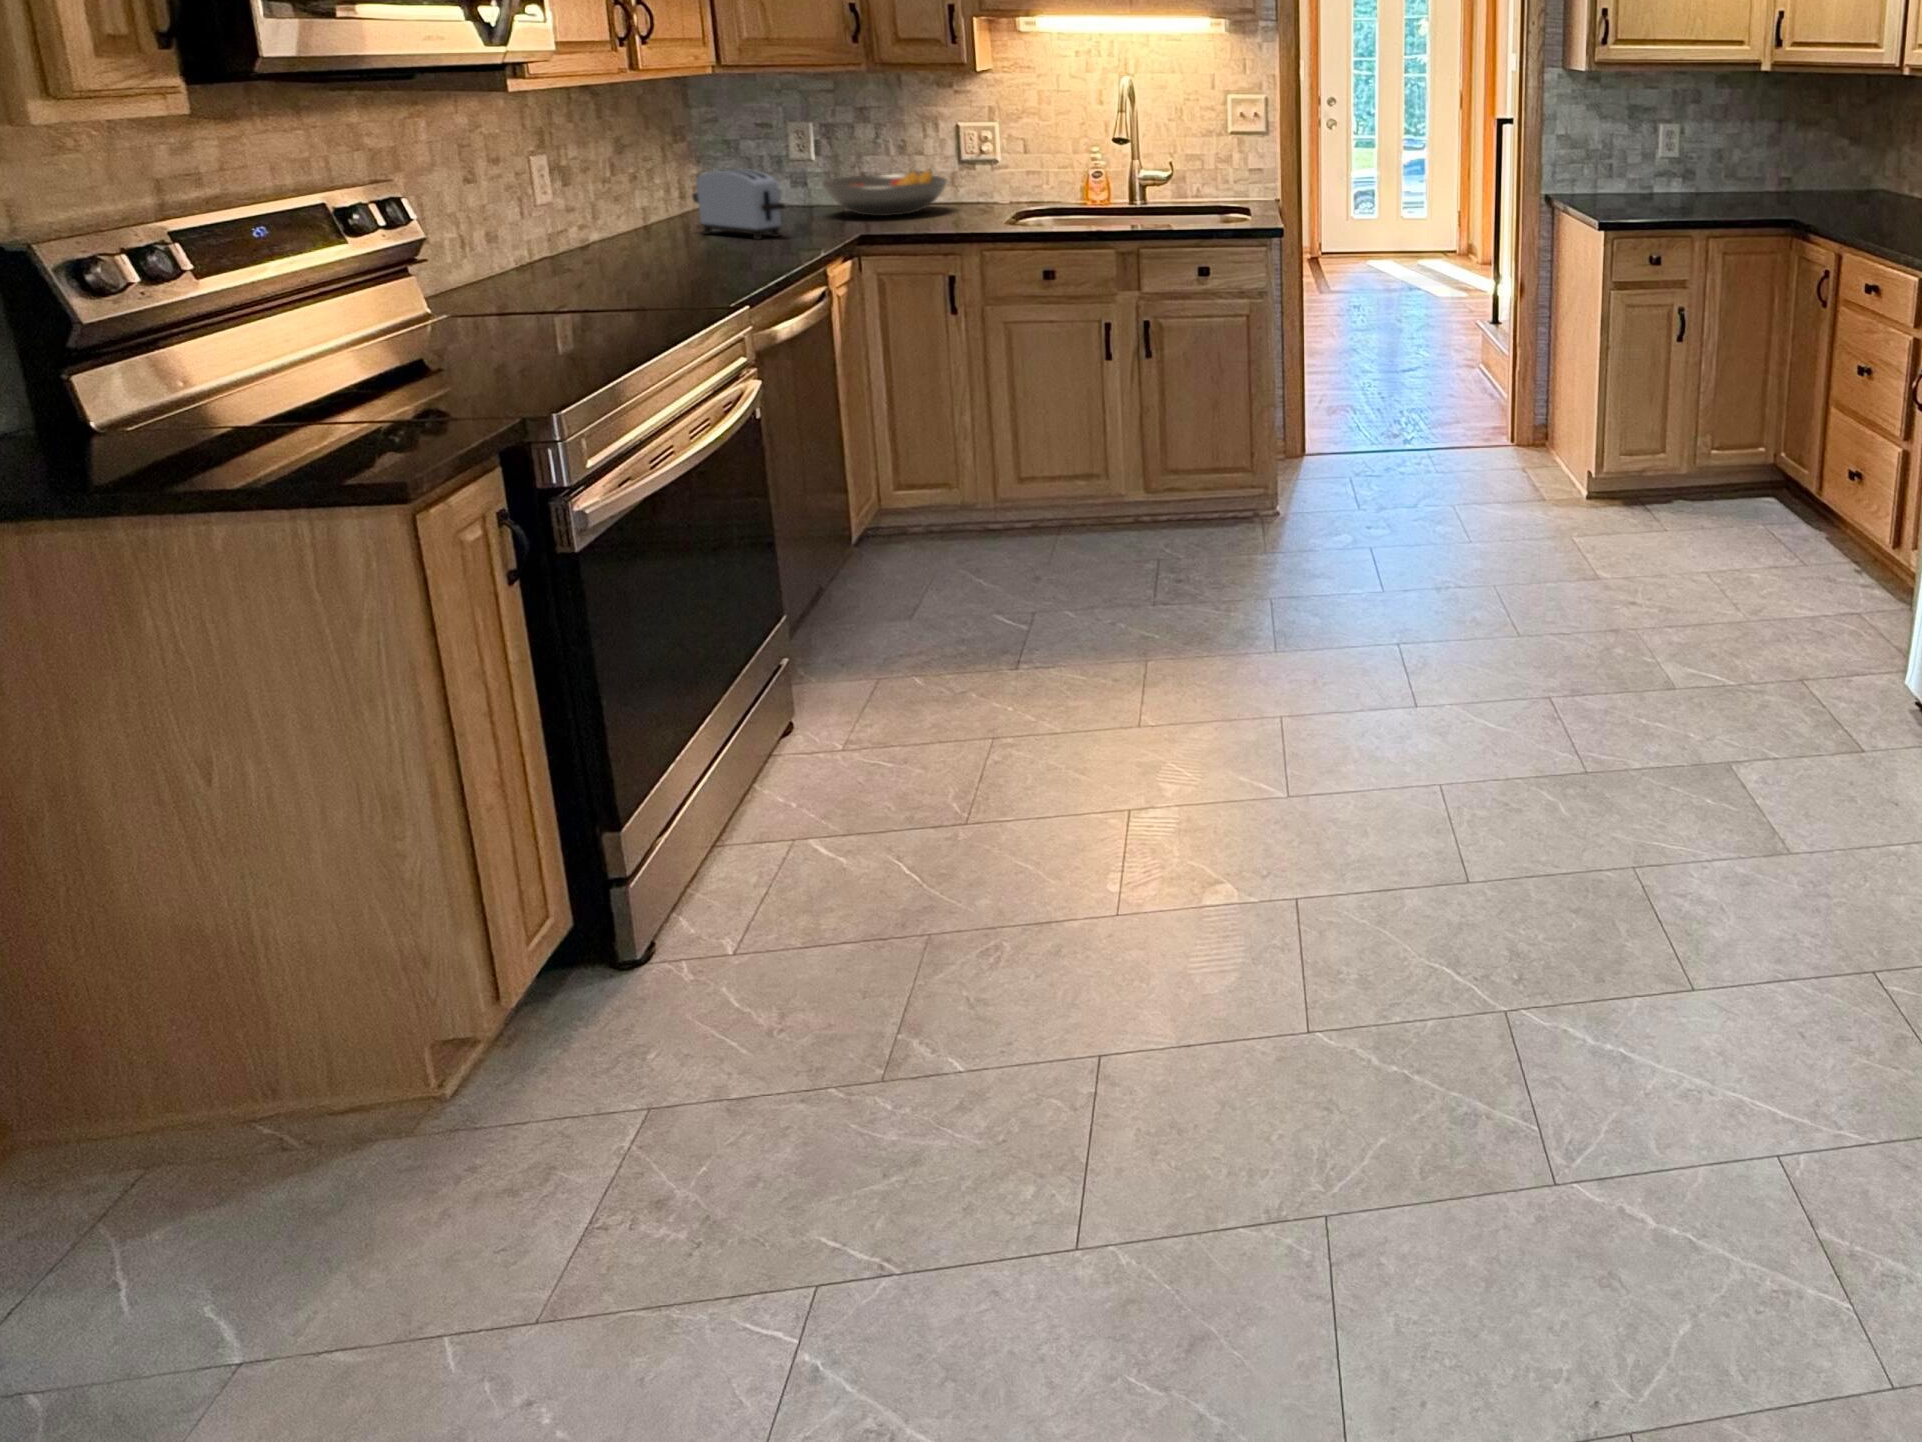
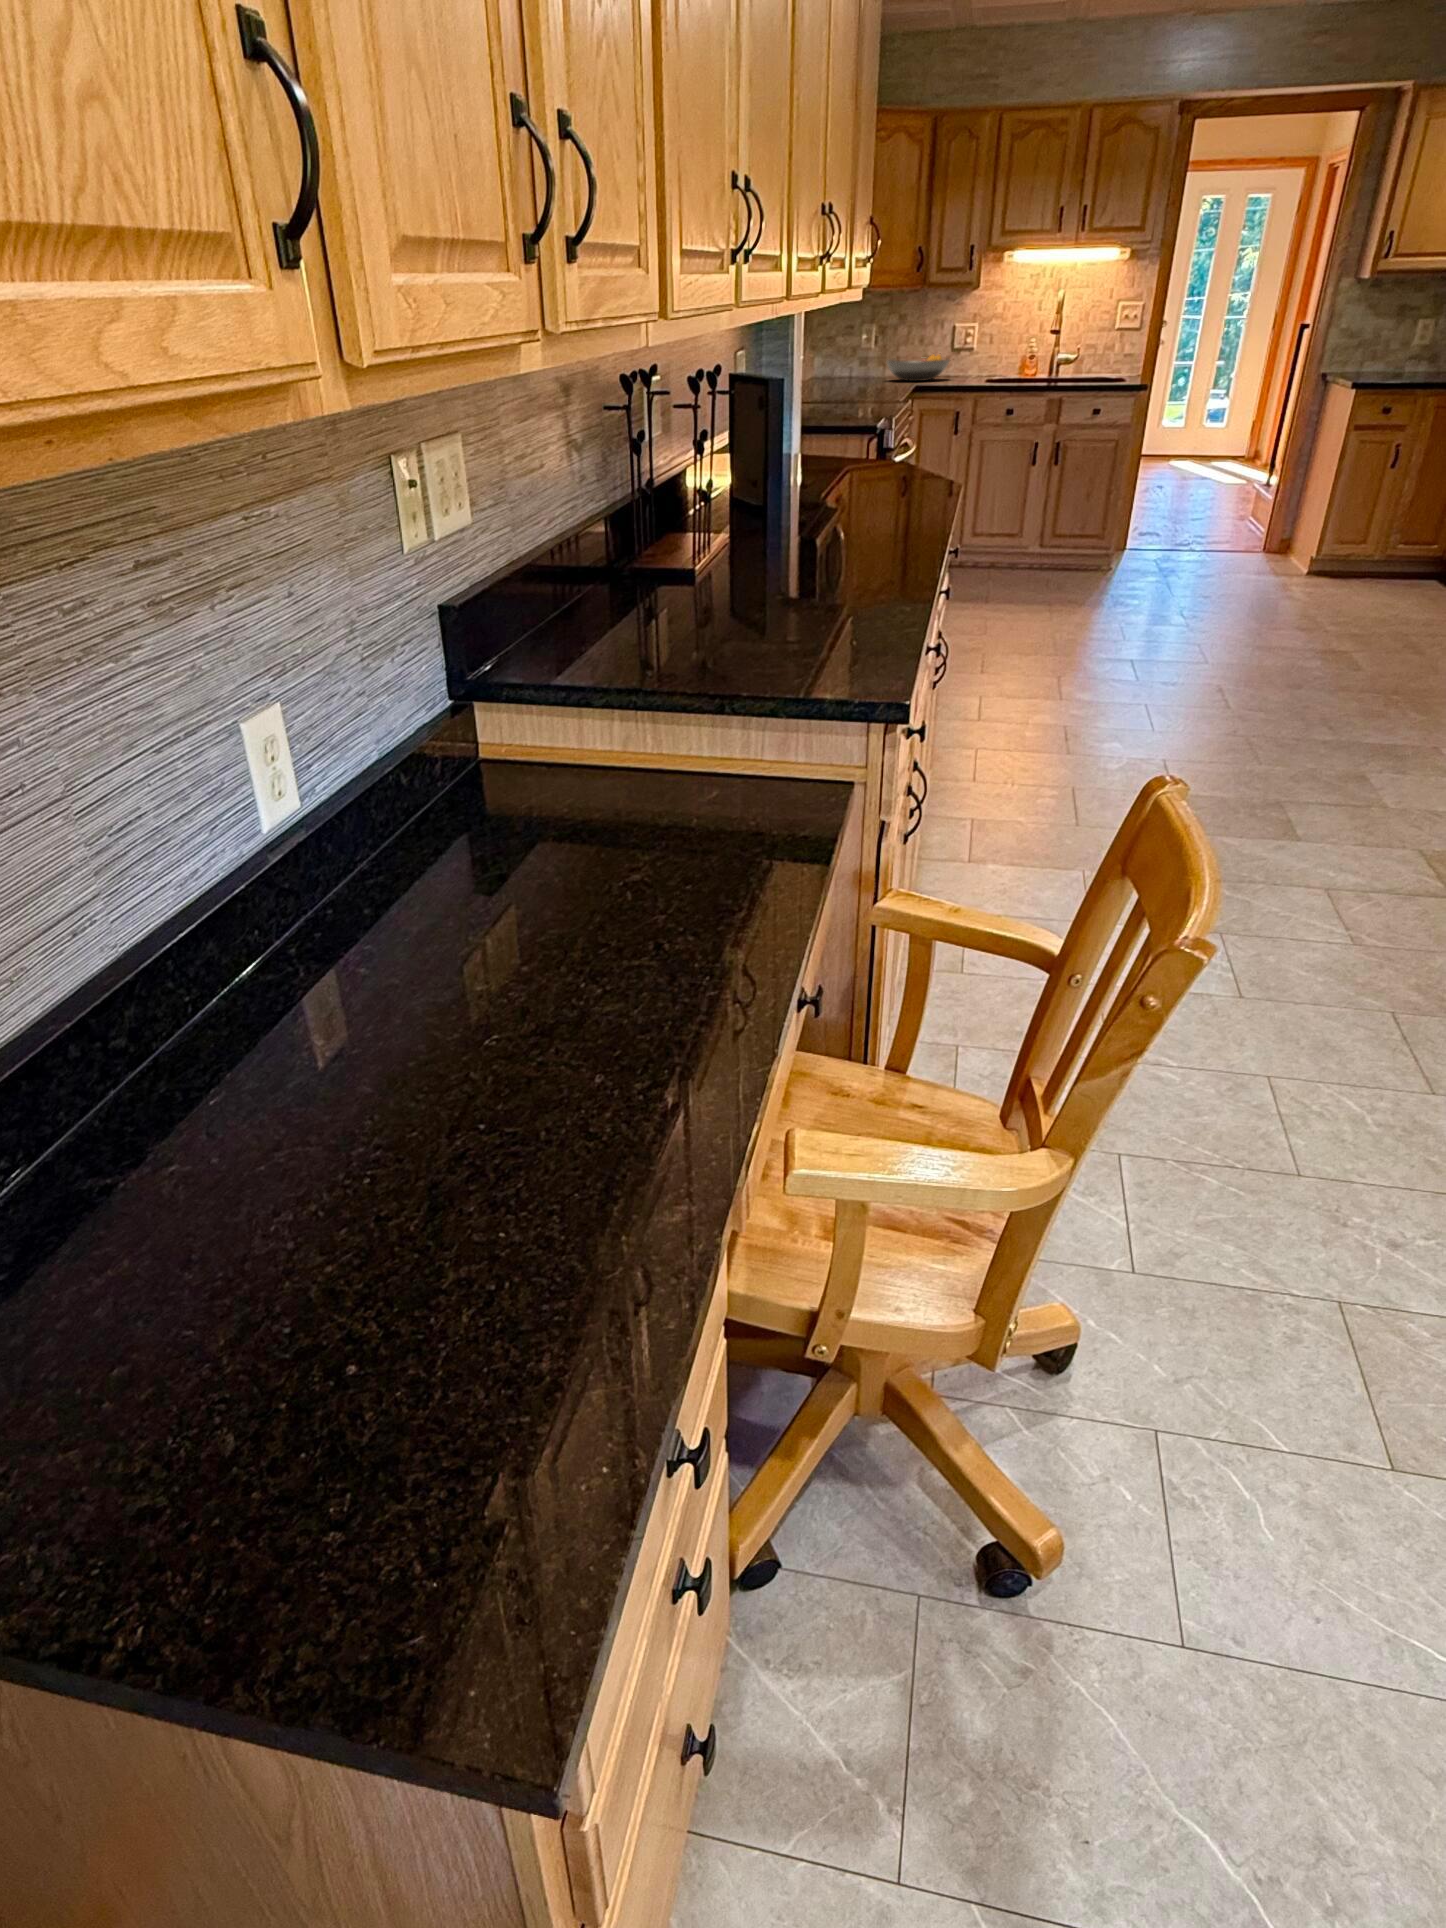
toaster: present [692,169,785,239] -> none [834,348,884,387]

